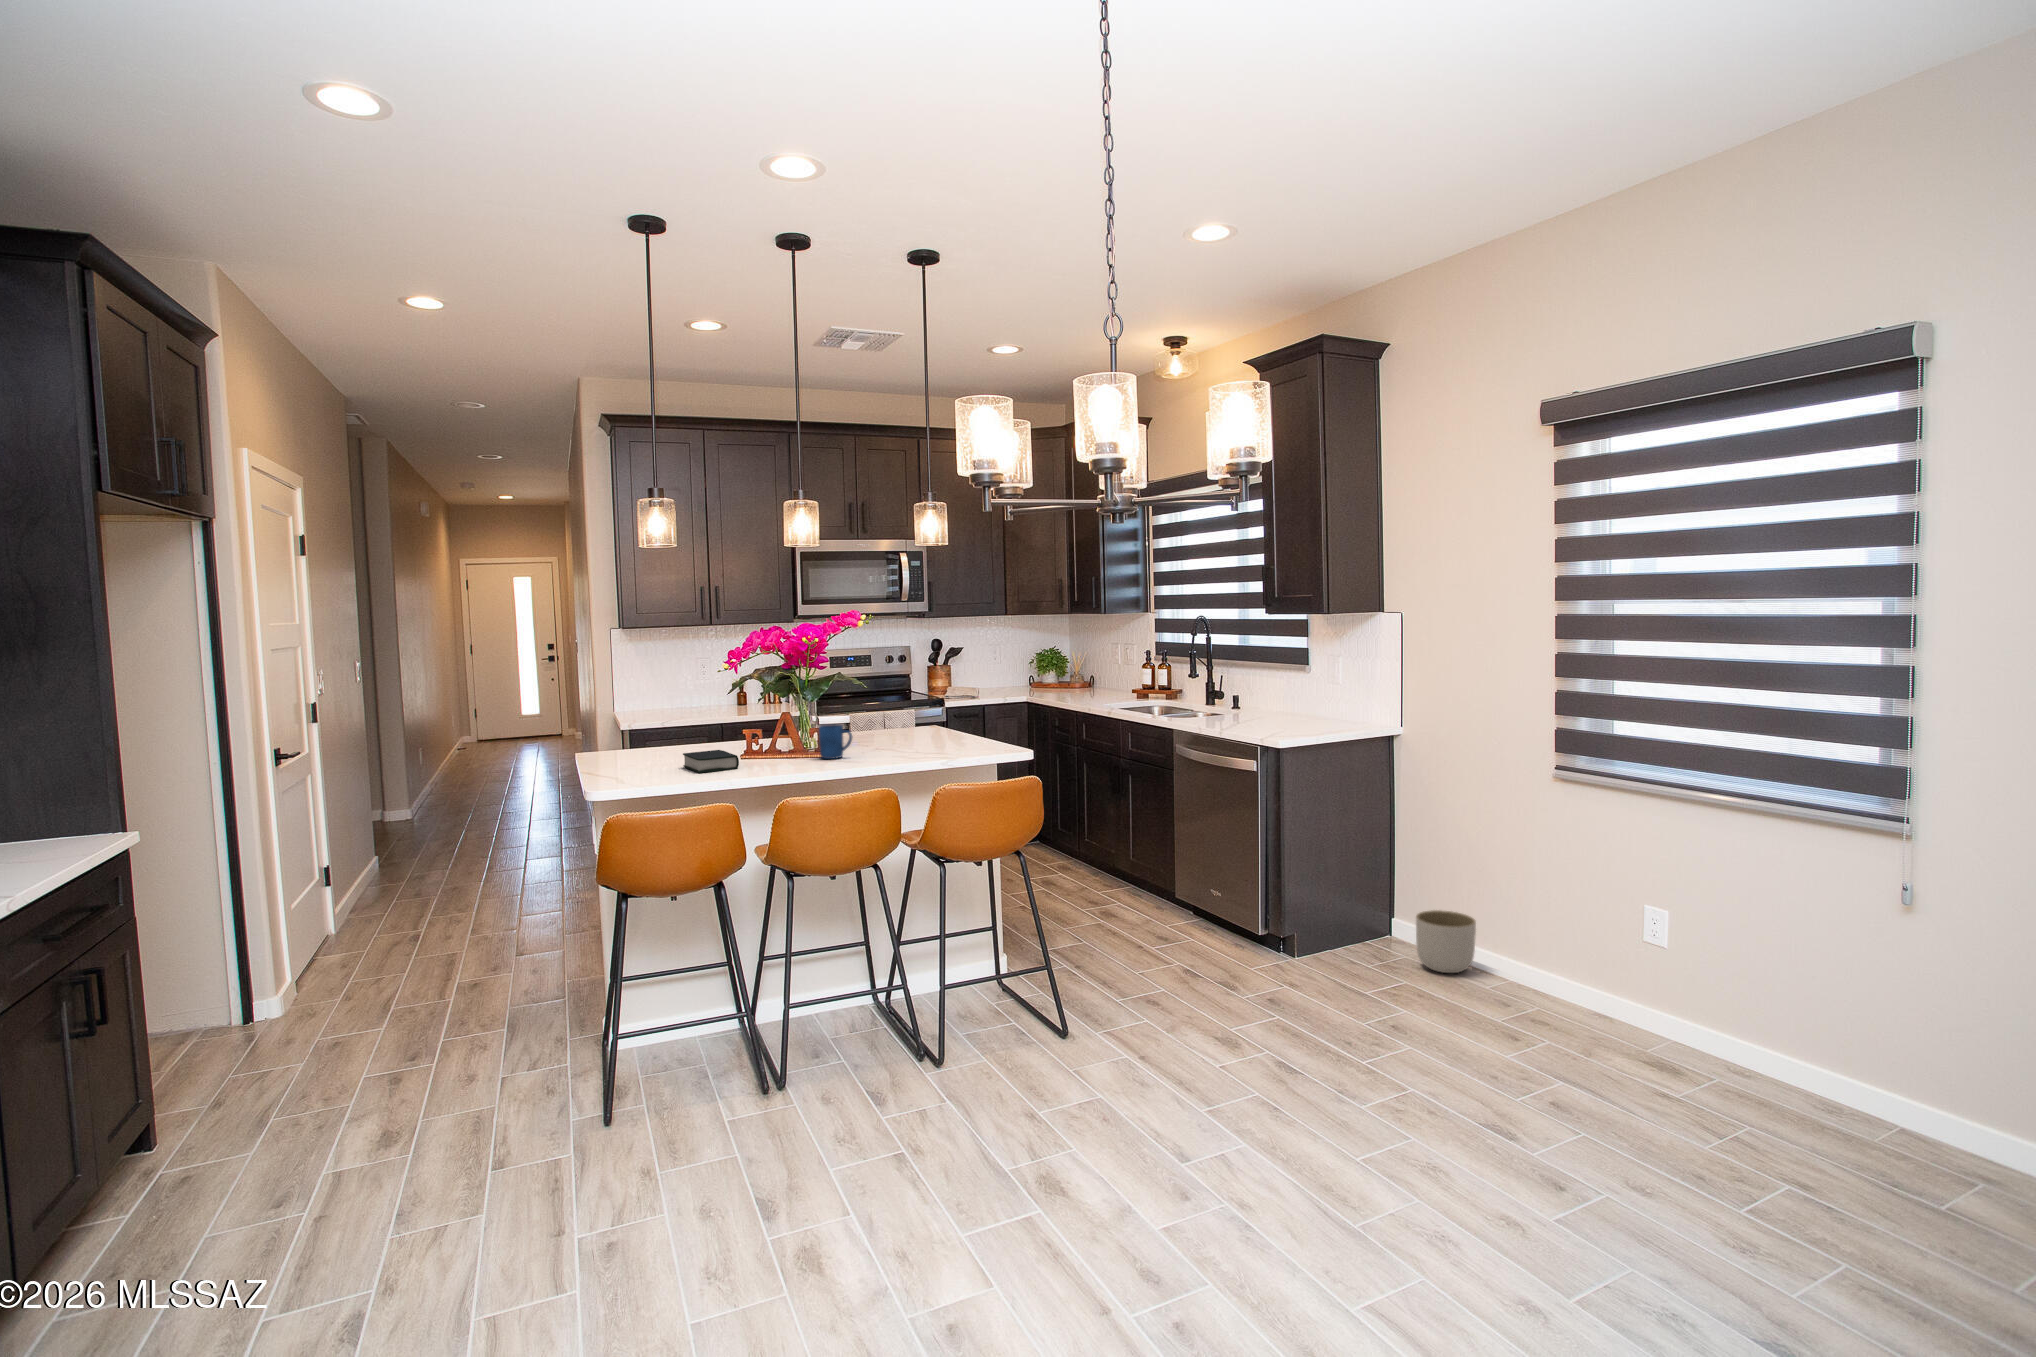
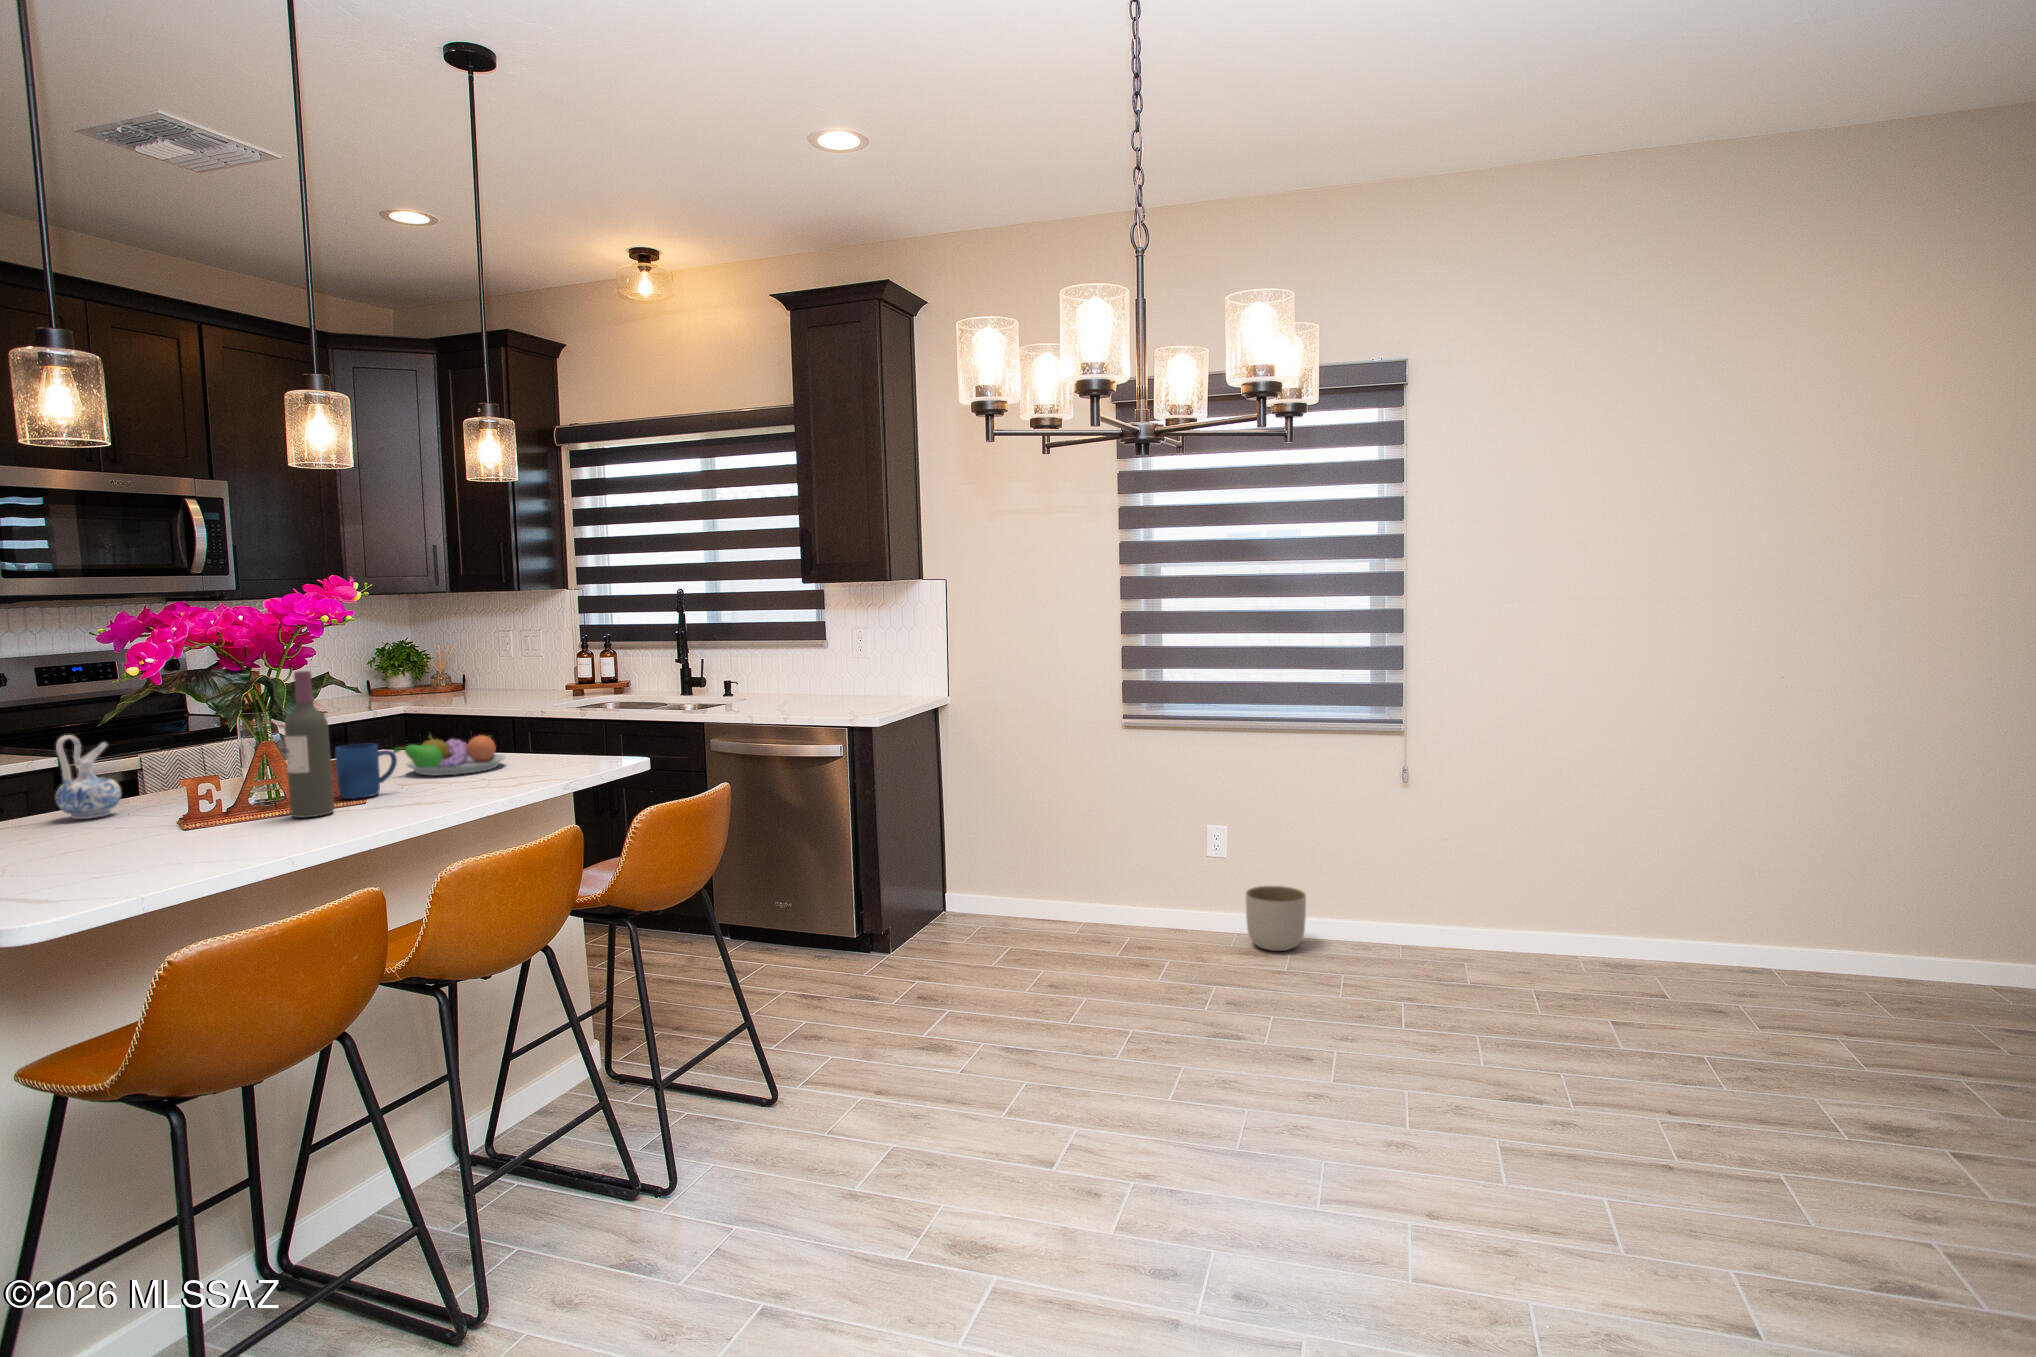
wine bottle: none [774,678,799,767] -> present [284,671,334,818]
ceramic pitcher: none [709,705,739,753] -> present [56,735,121,819]
fruit bowl: none [878,721,945,751] -> present [393,735,505,776]
book: present [683,750,739,773] -> none [80,807,223,847]
planter: present [1416,910,1476,973] -> present [1246,886,1306,951]

